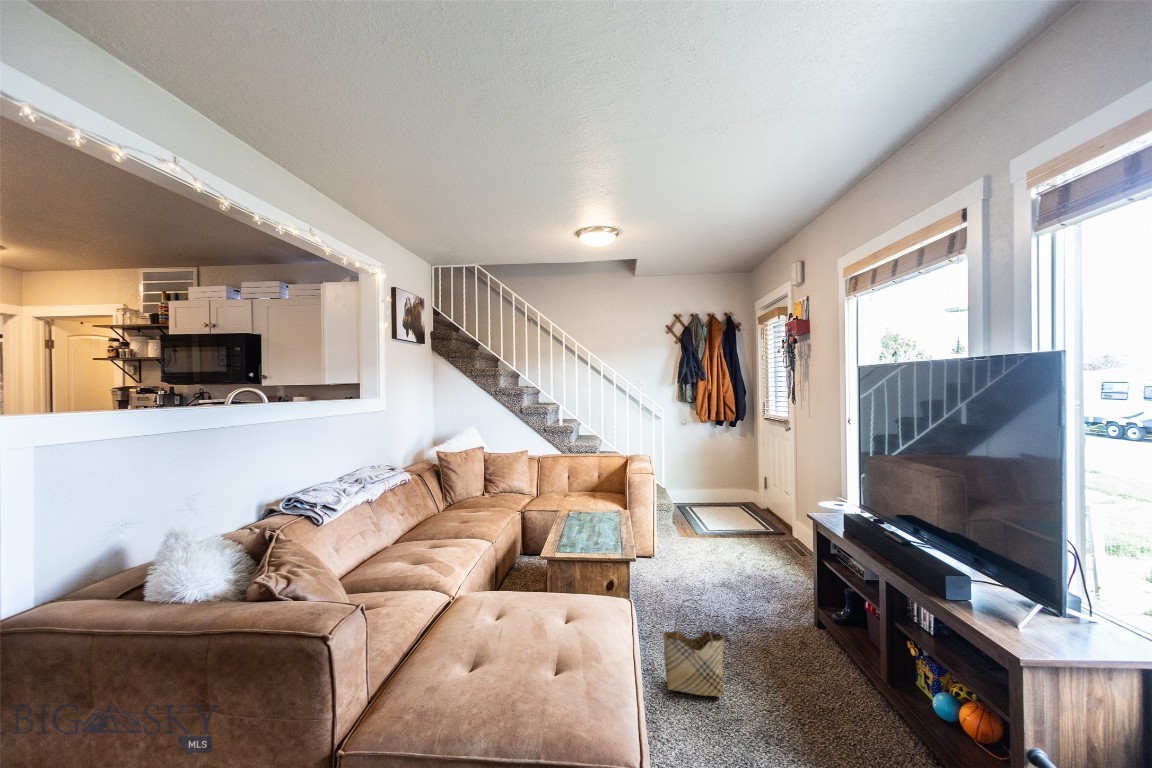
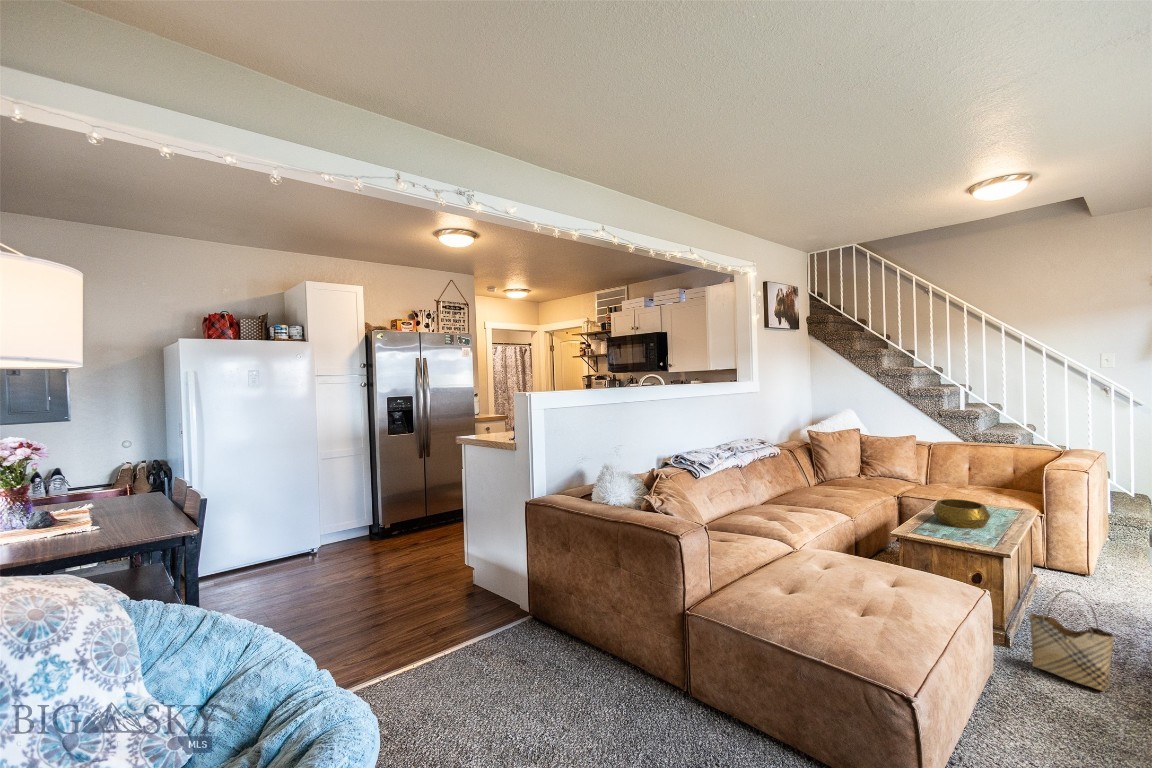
decorative bowl: none [567,515,613,547] -> present [933,499,990,529]

